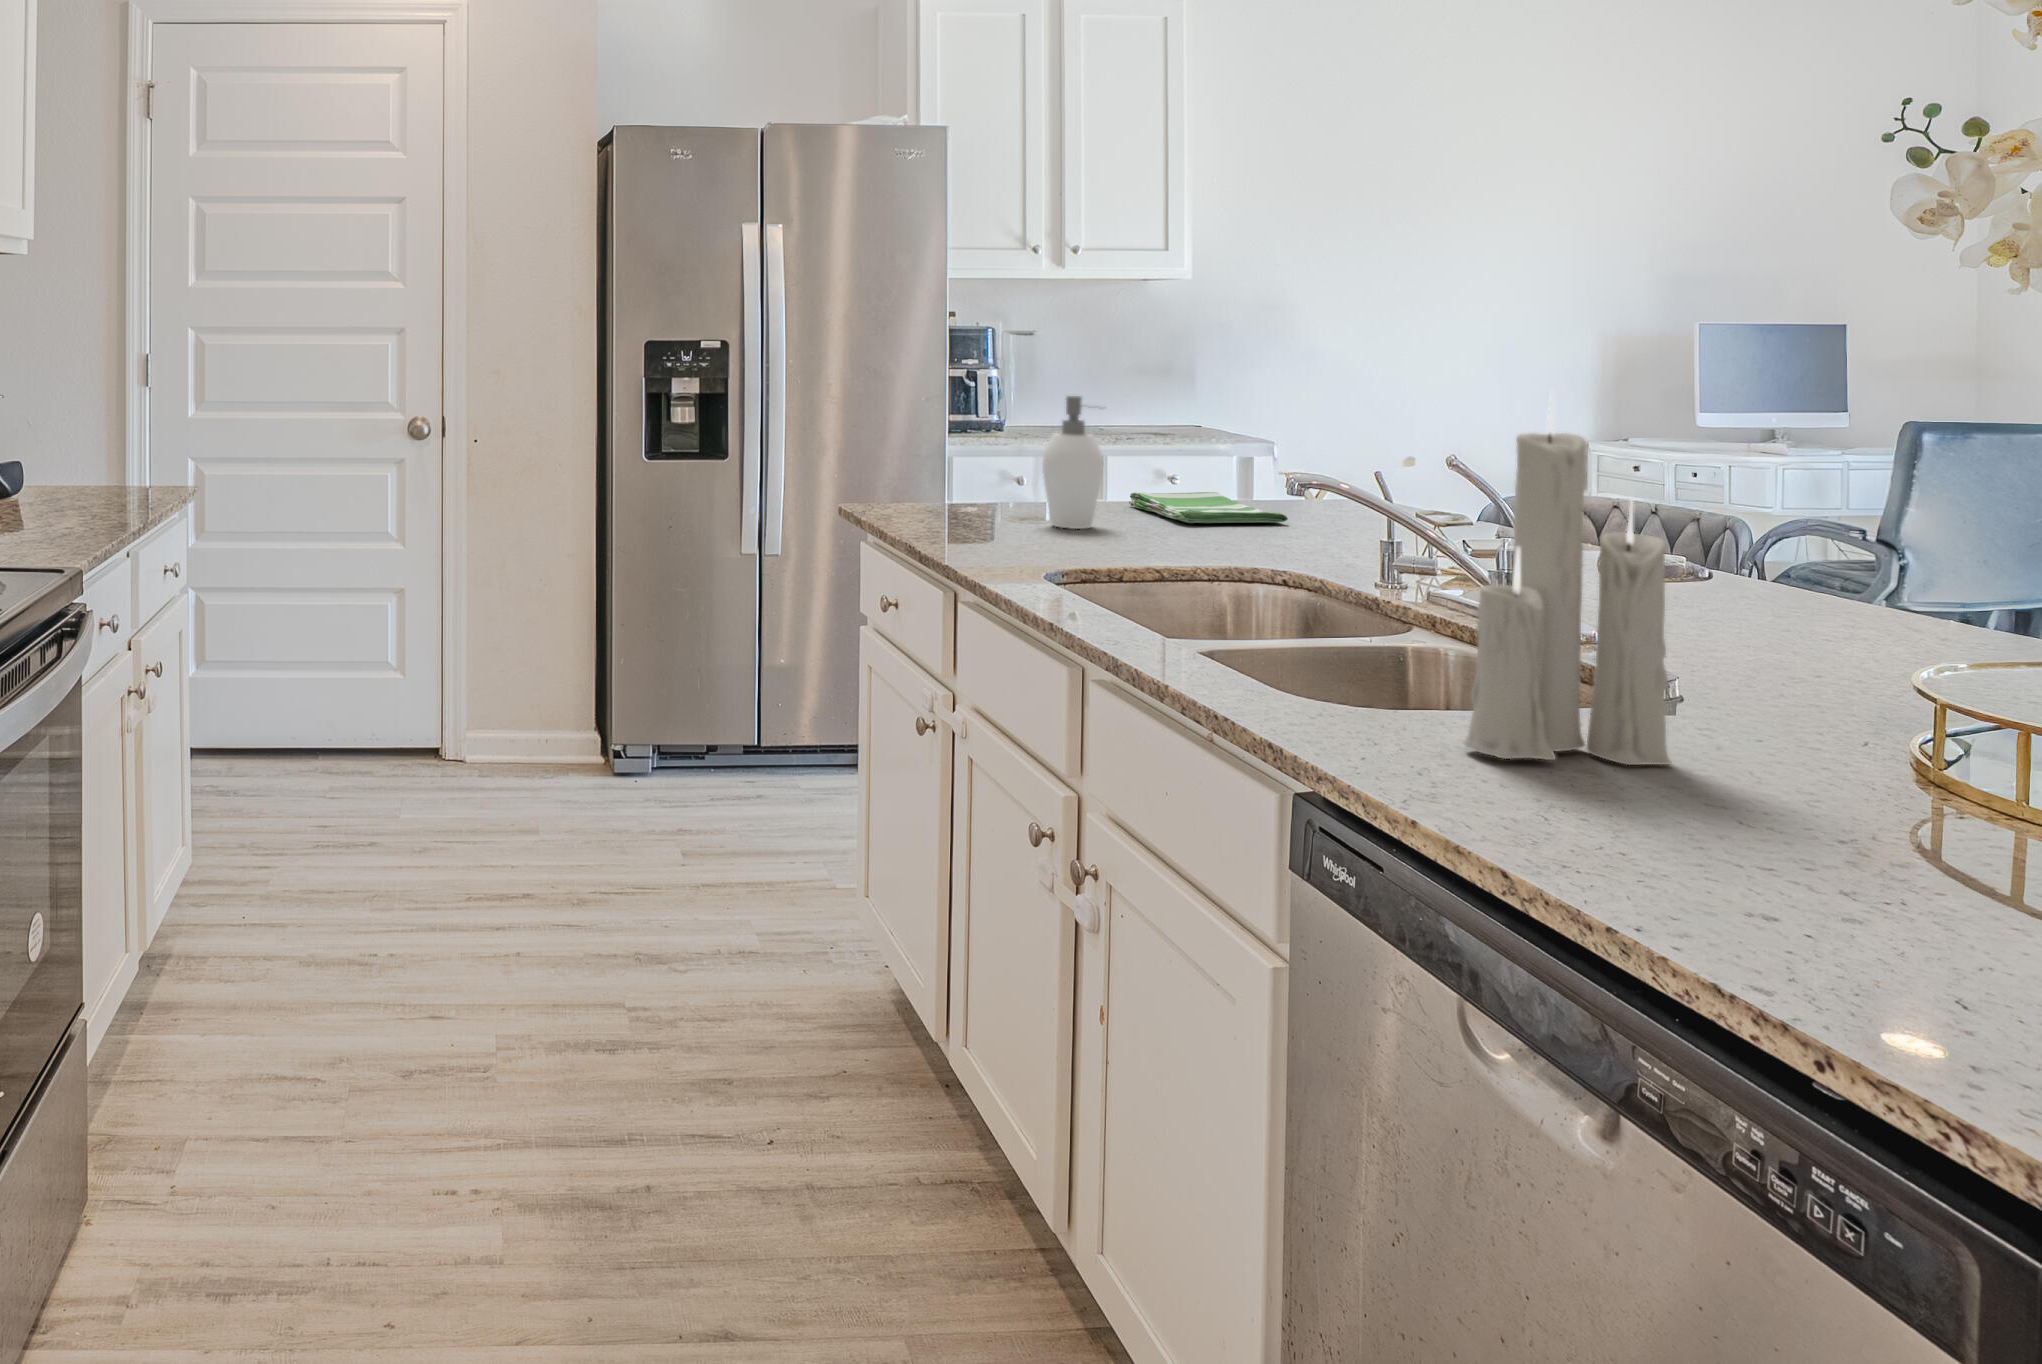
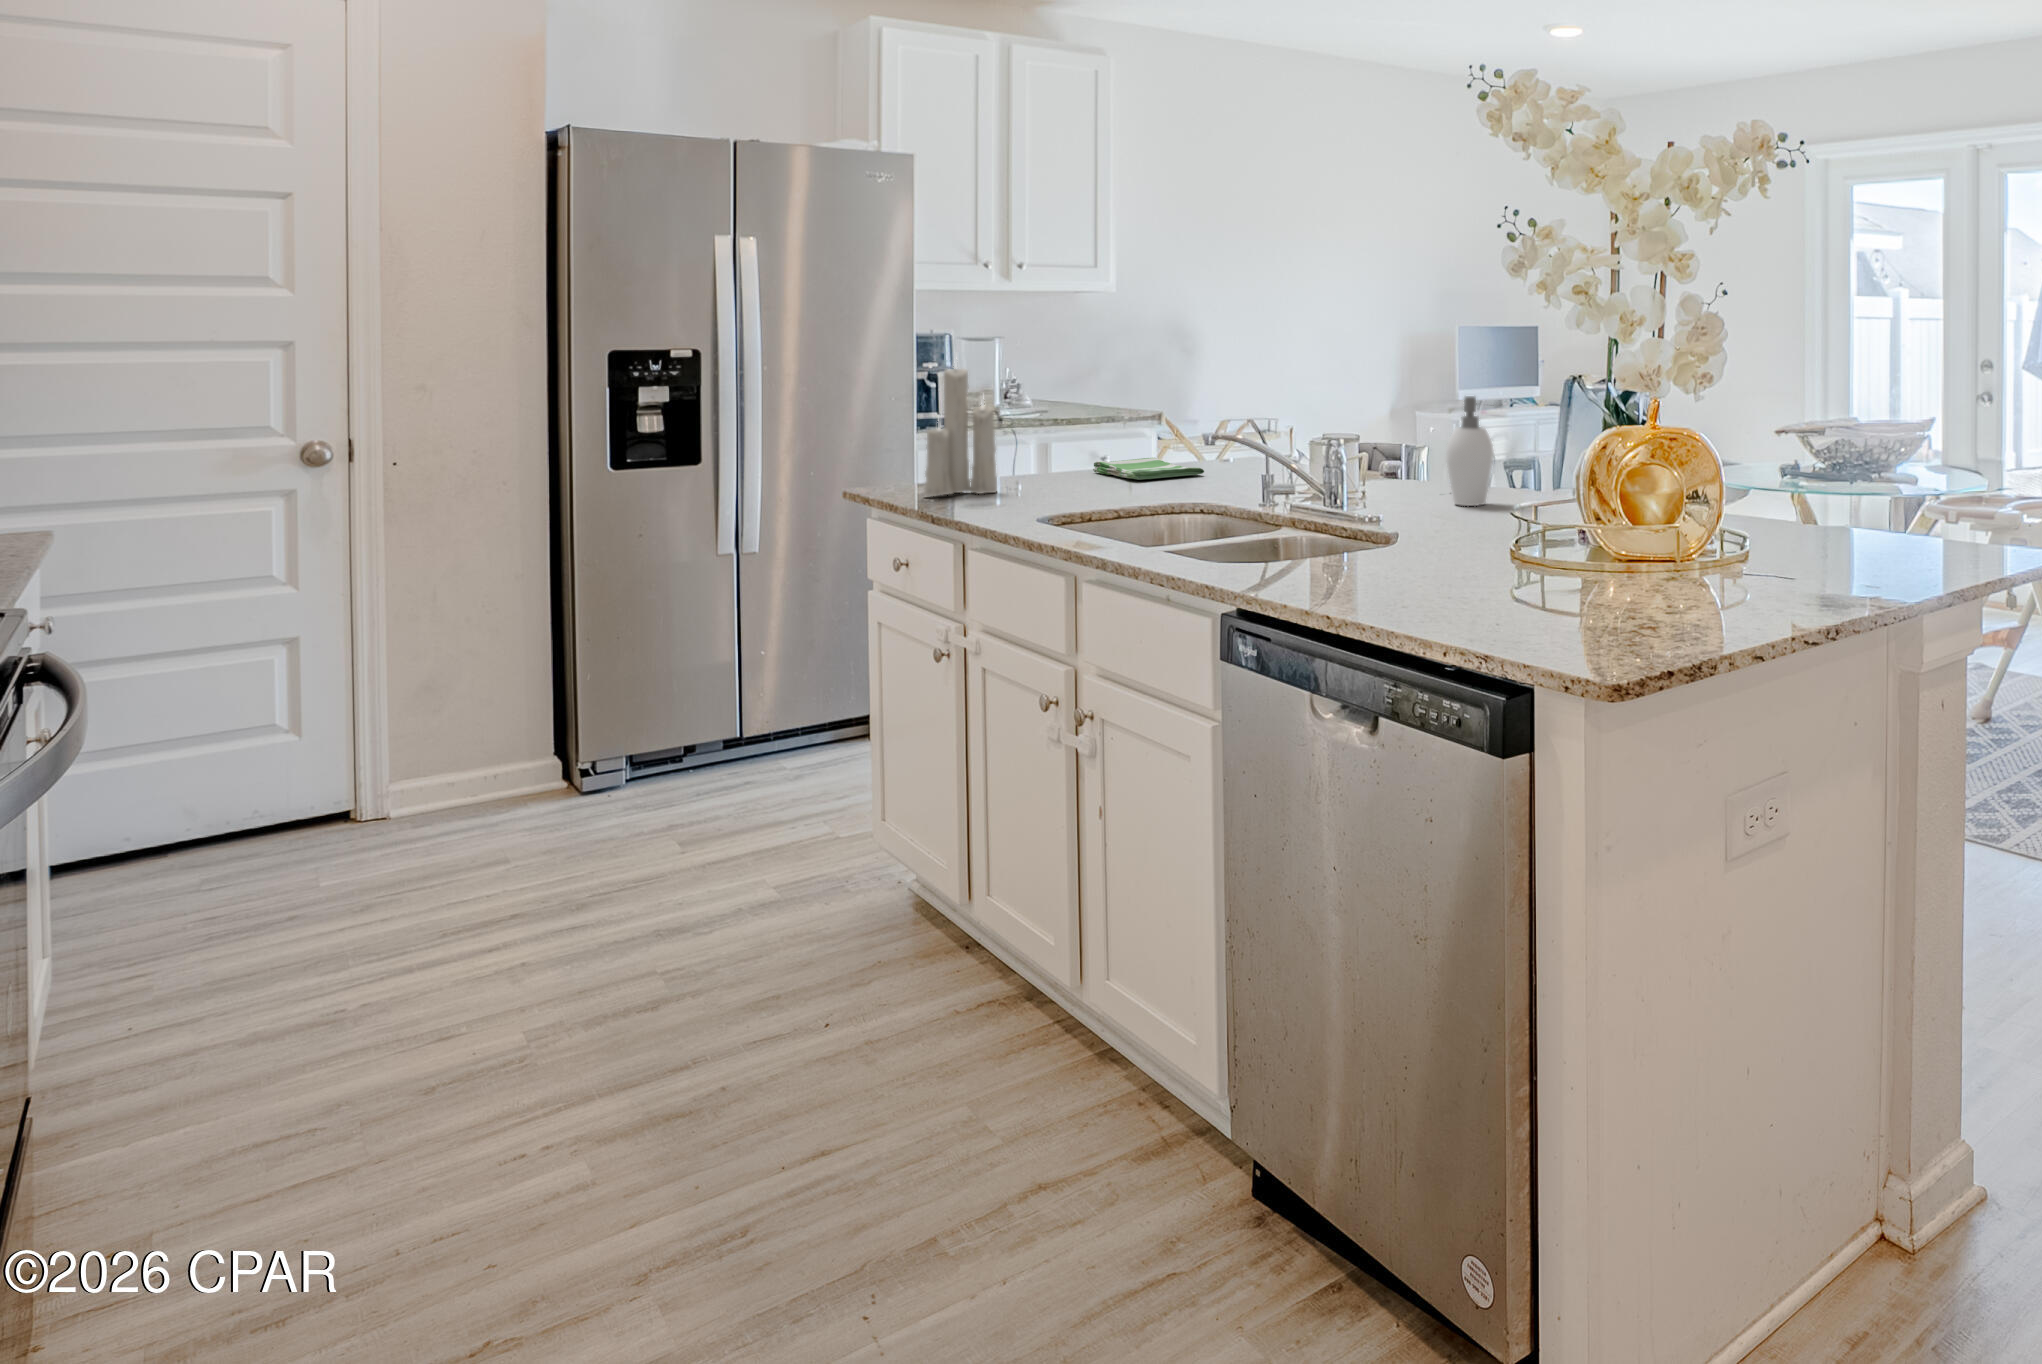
candle: present [1464,392,1671,765] -> present [924,364,997,495]
soap dispenser: present [1042,396,1103,529] -> present [1446,396,1493,506]

